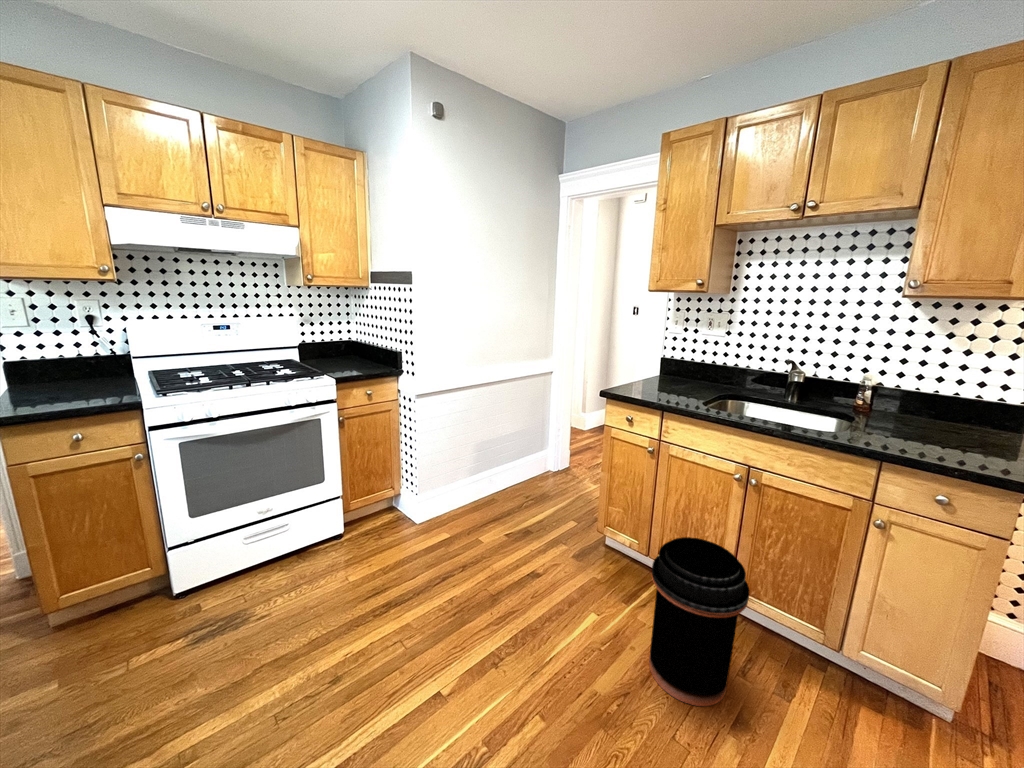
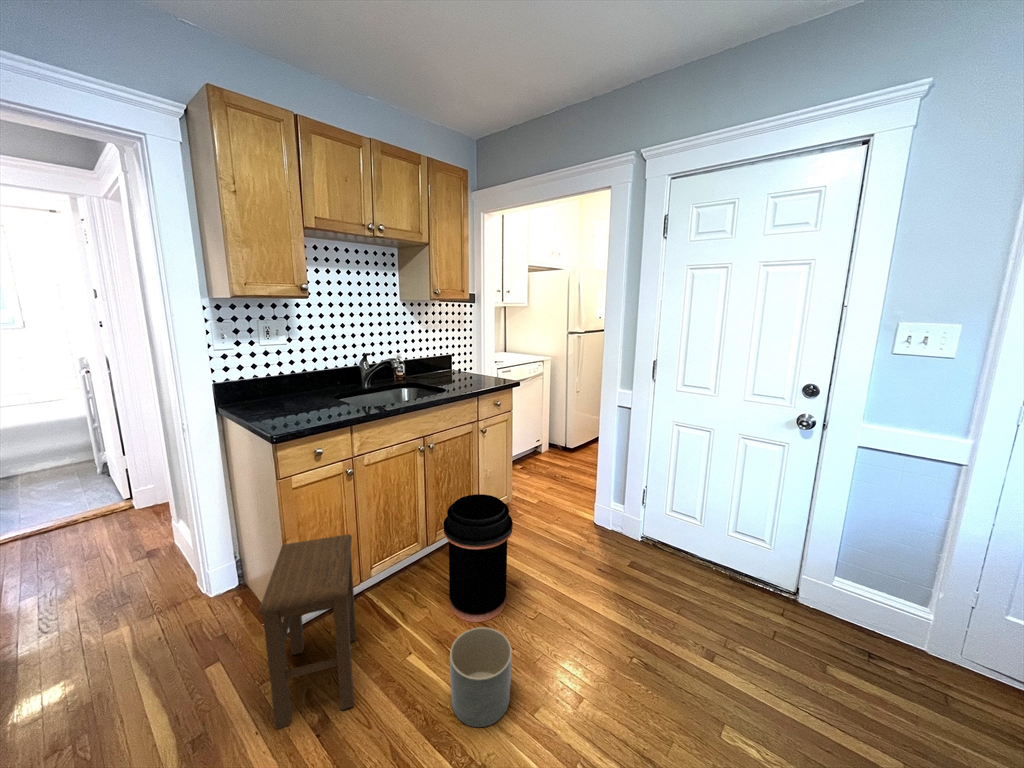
stool: none [533,471,621,587] -> present [259,534,356,729]
planter: none [528,602,588,693] -> present [450,627,512,727]

